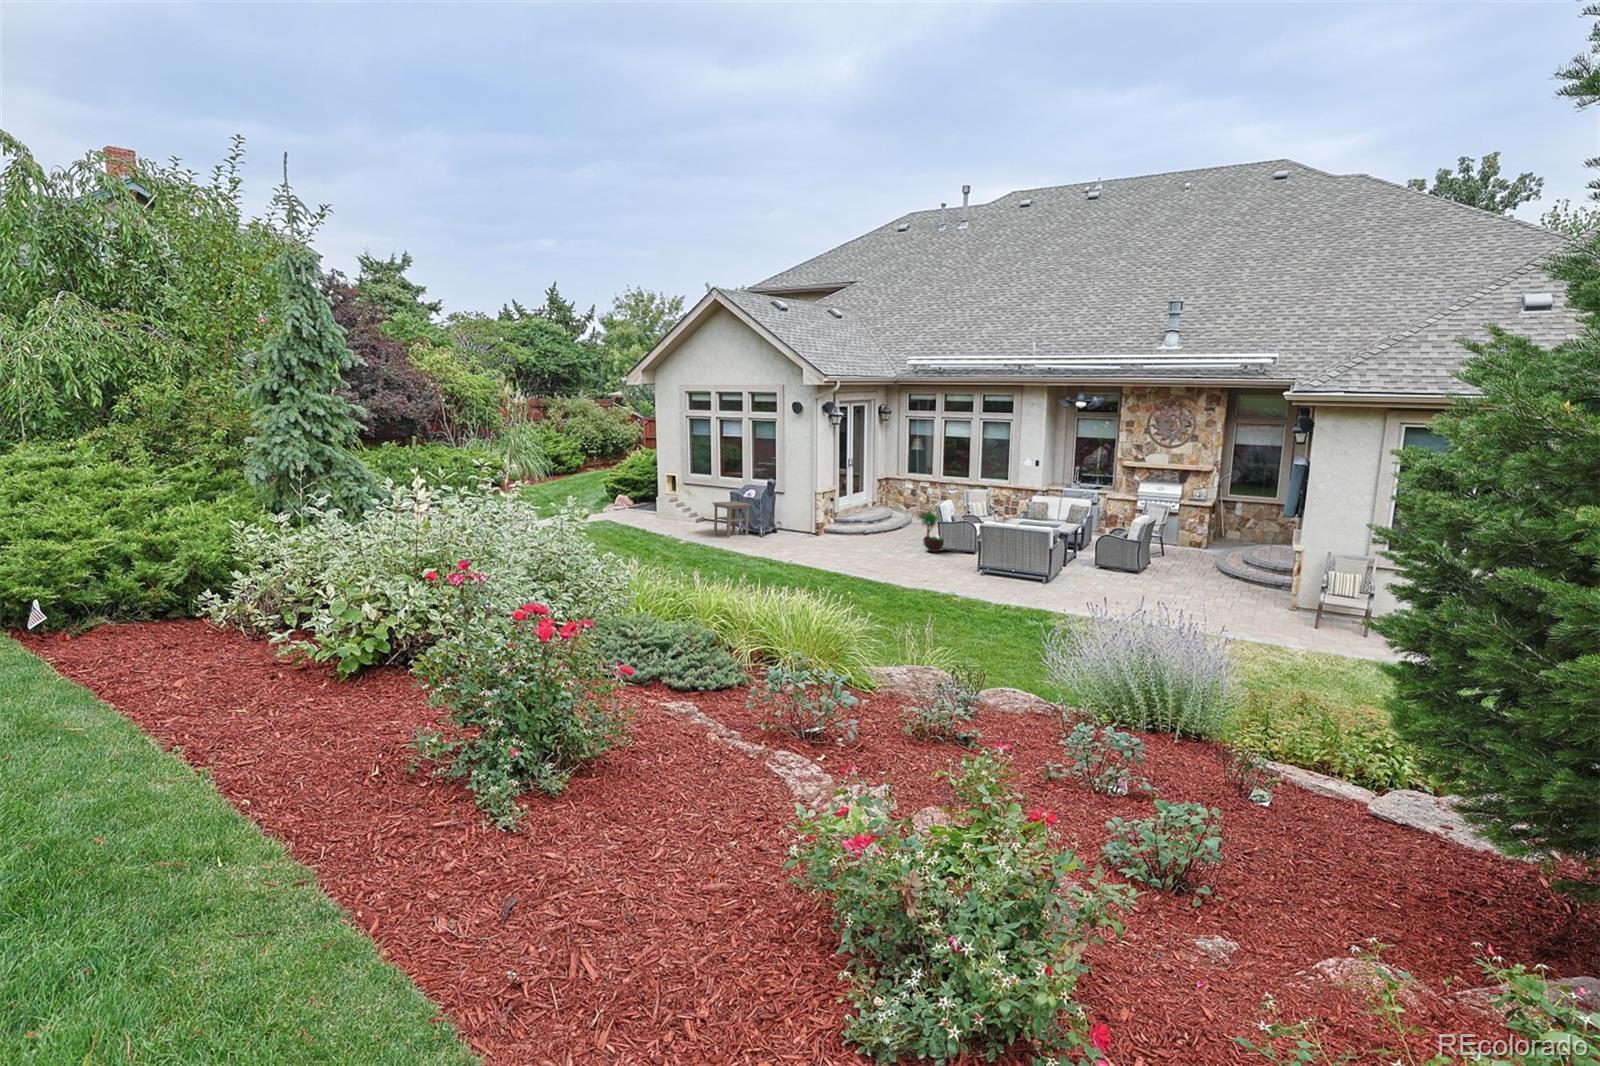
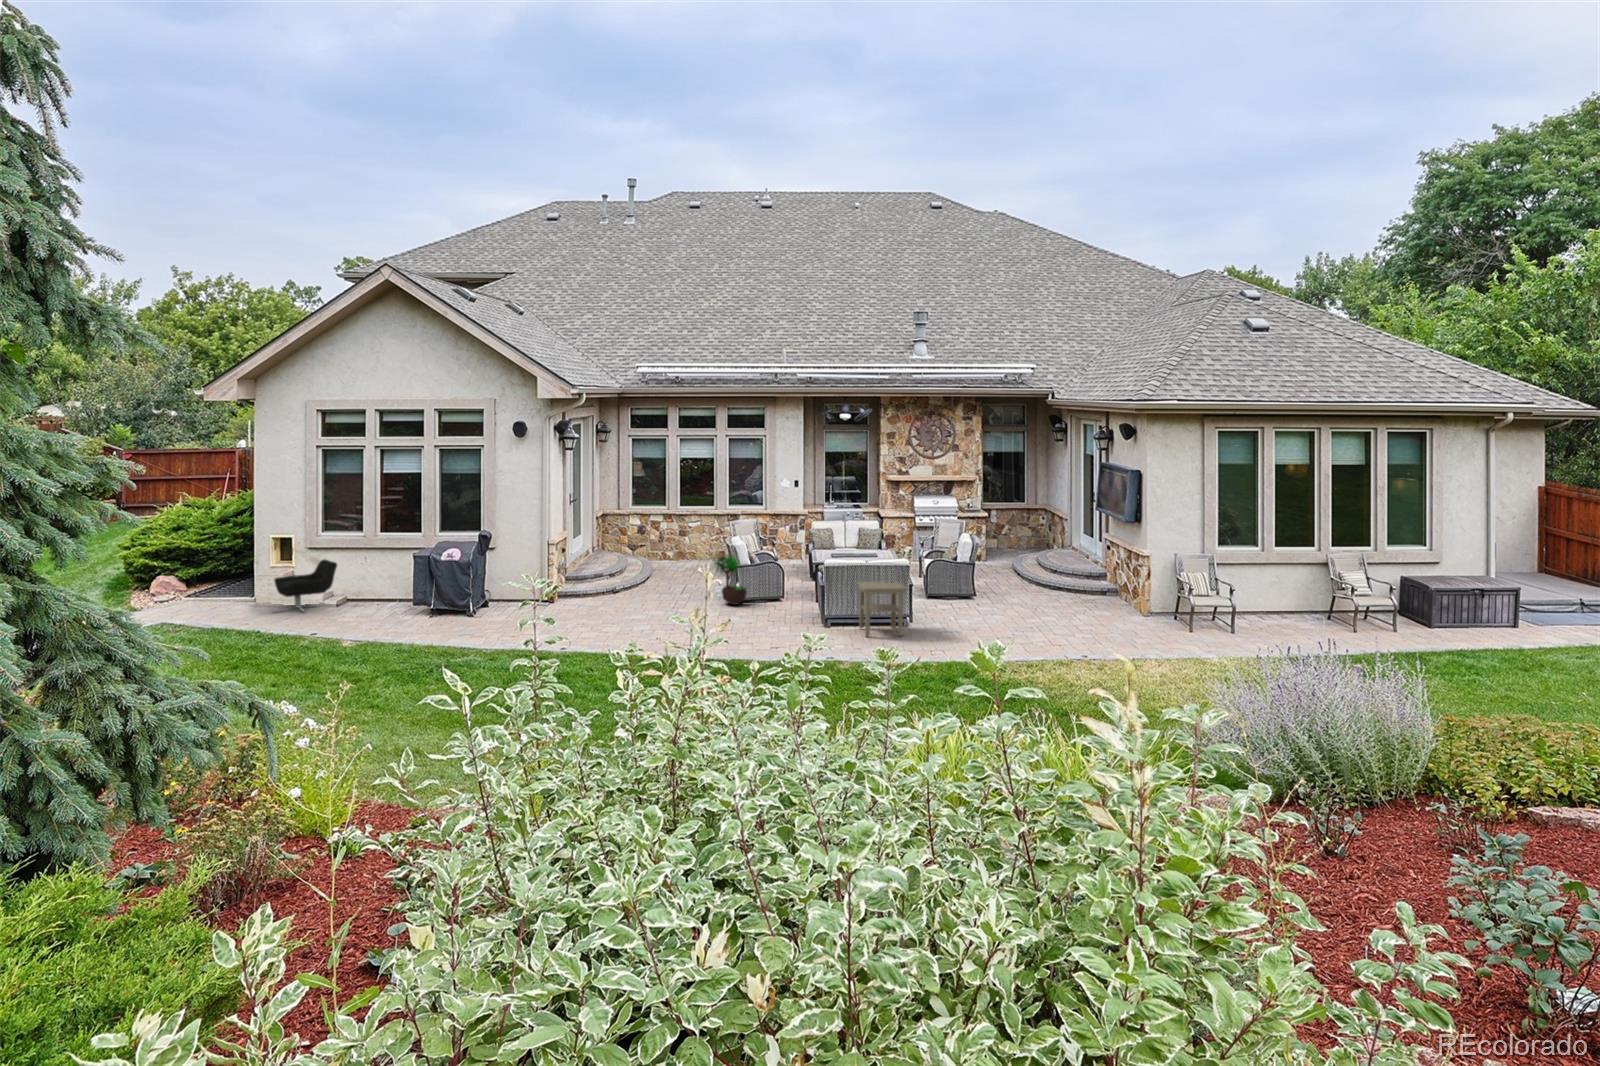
lounge chair: none [651,490,689,522] -> present [274,559,337,612]
side table: present [712,501,751,537] -> present [857,581,906,637]

